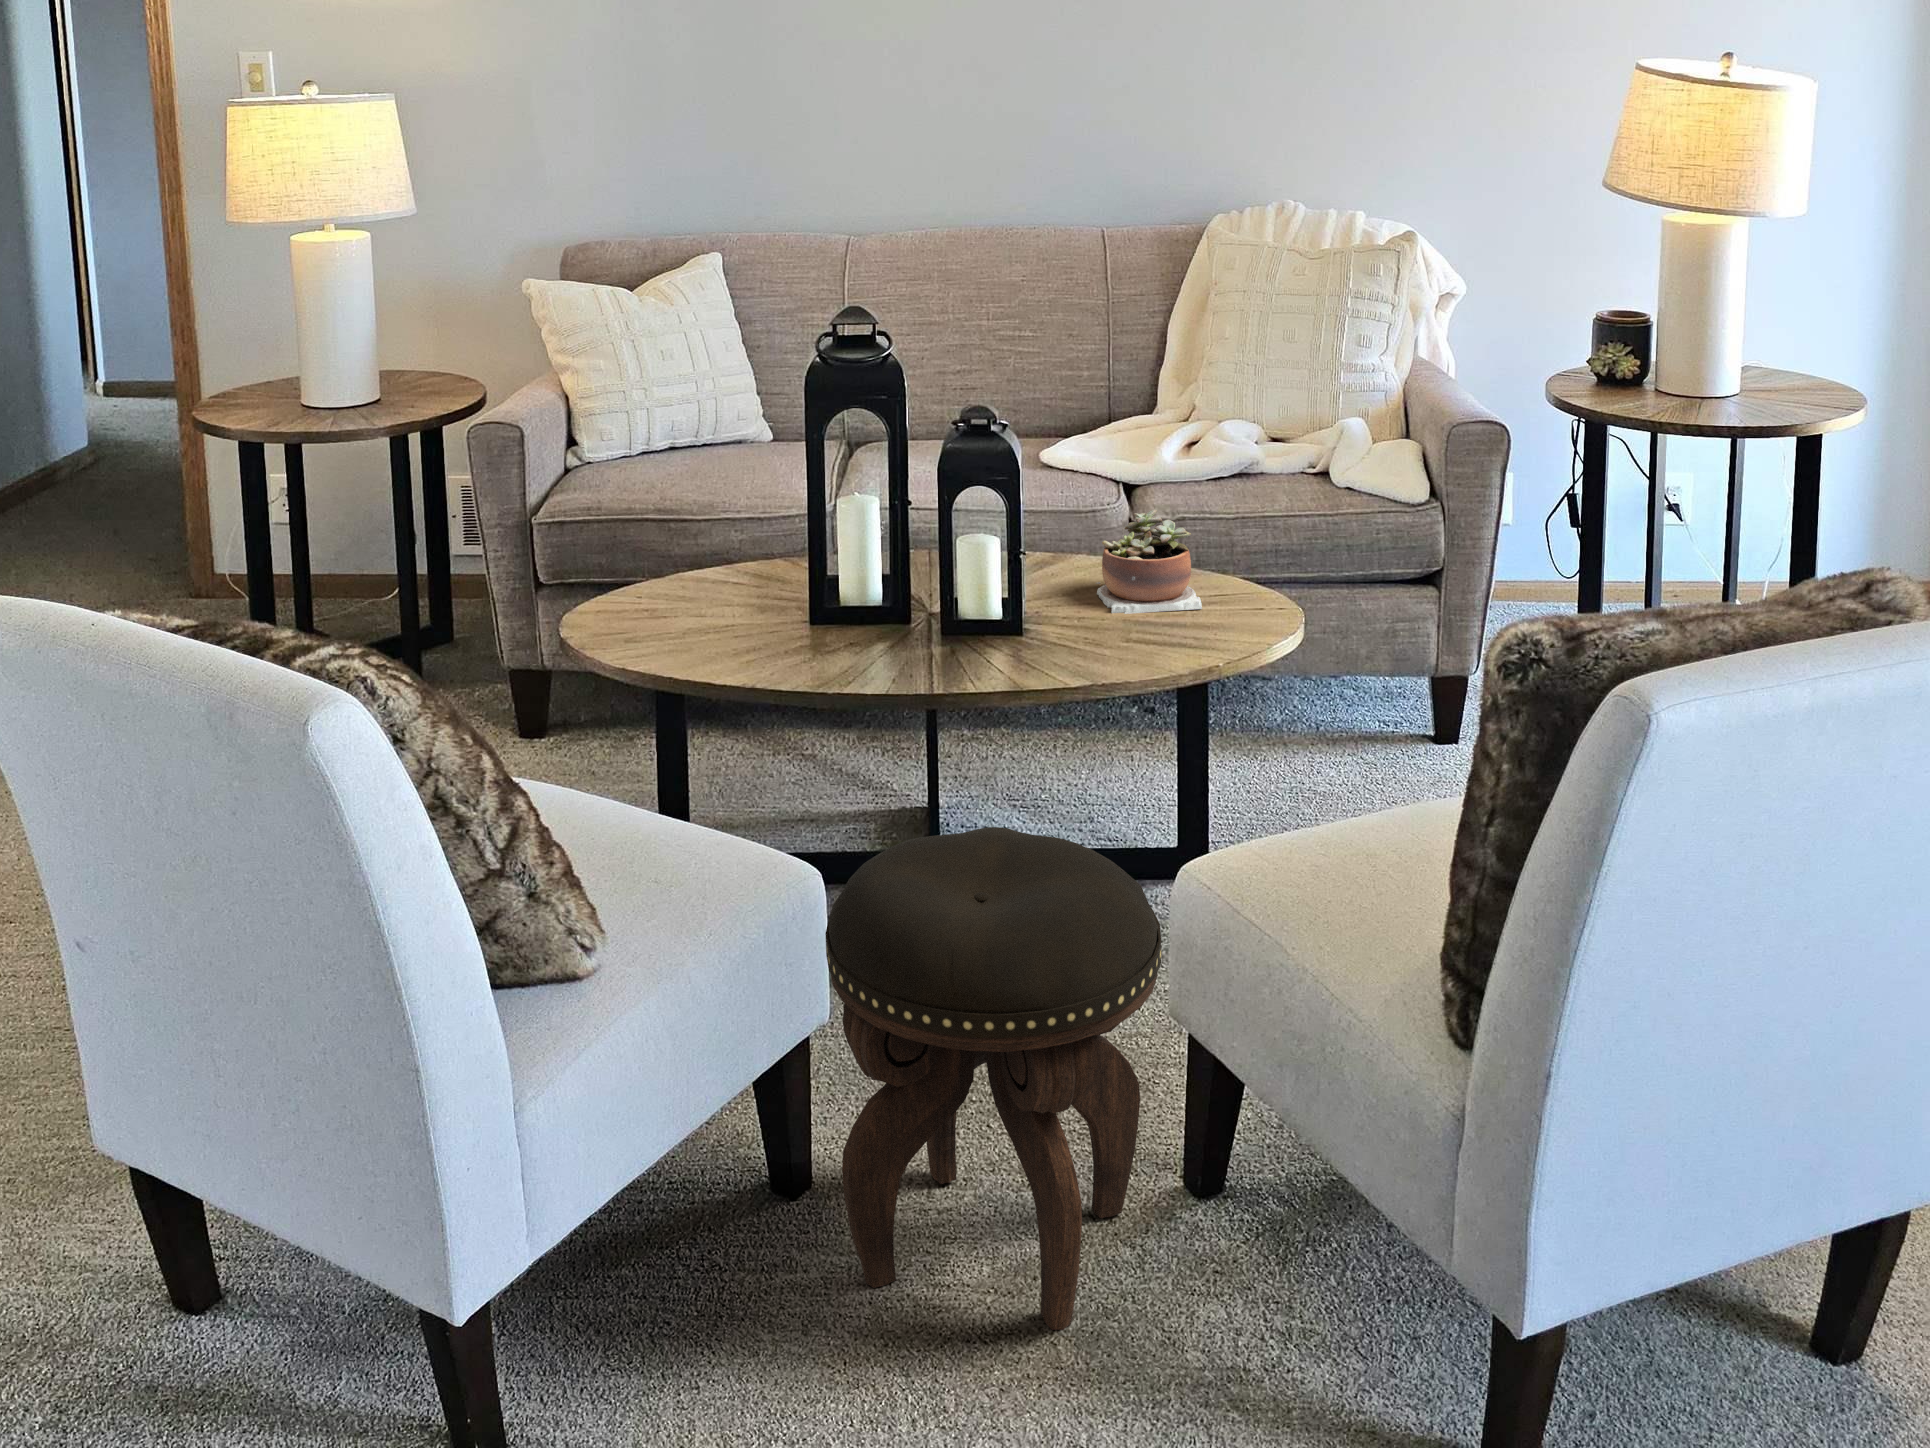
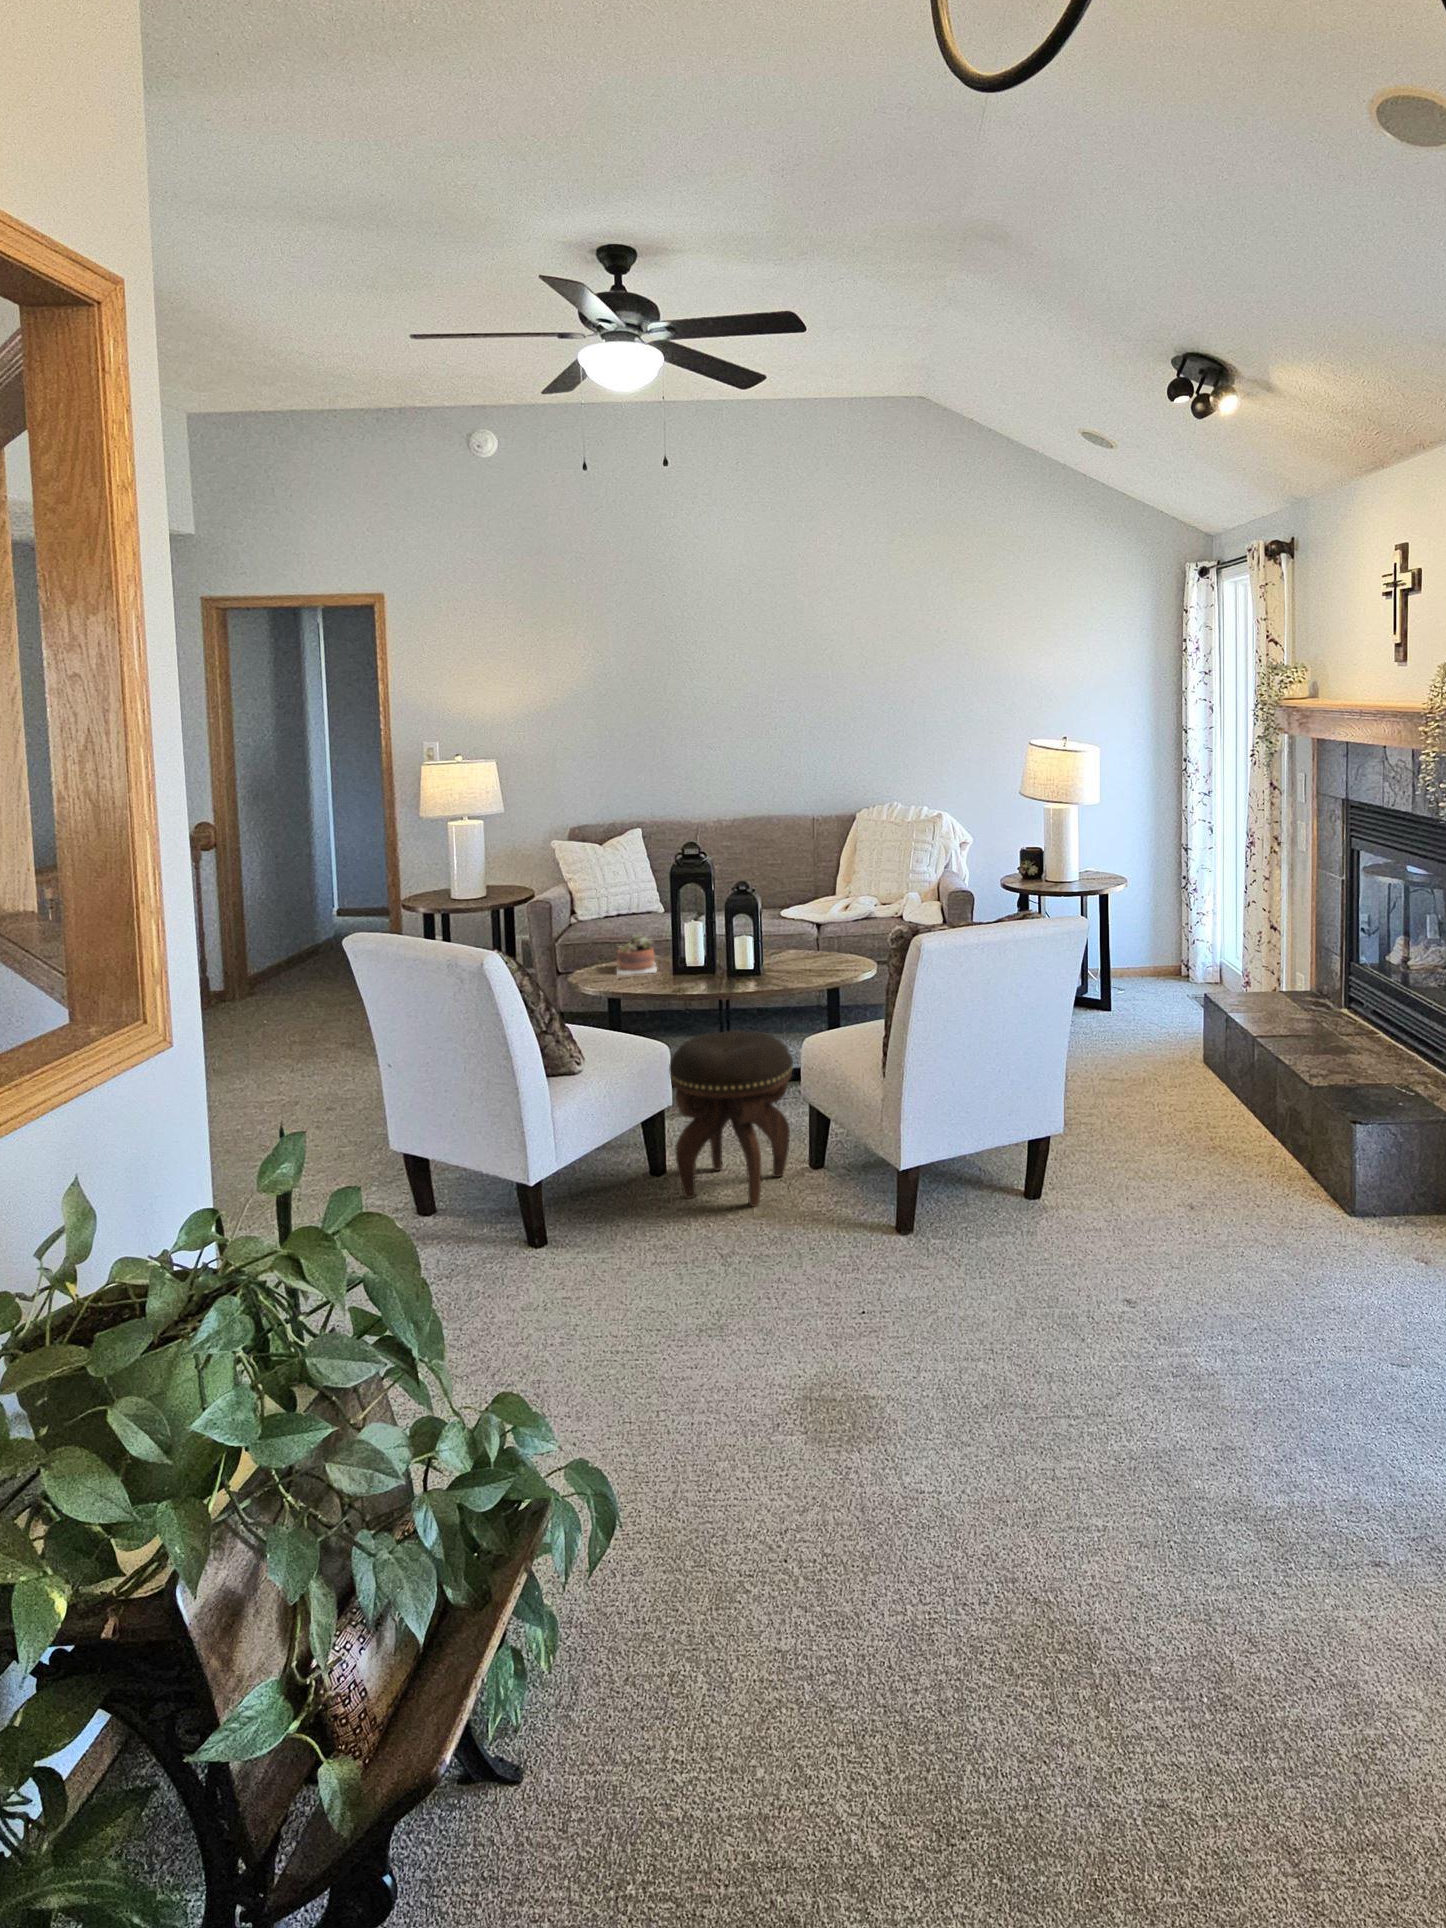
succulent plant: present [1096,510,1202,614] -> present [617,934,657,975]

